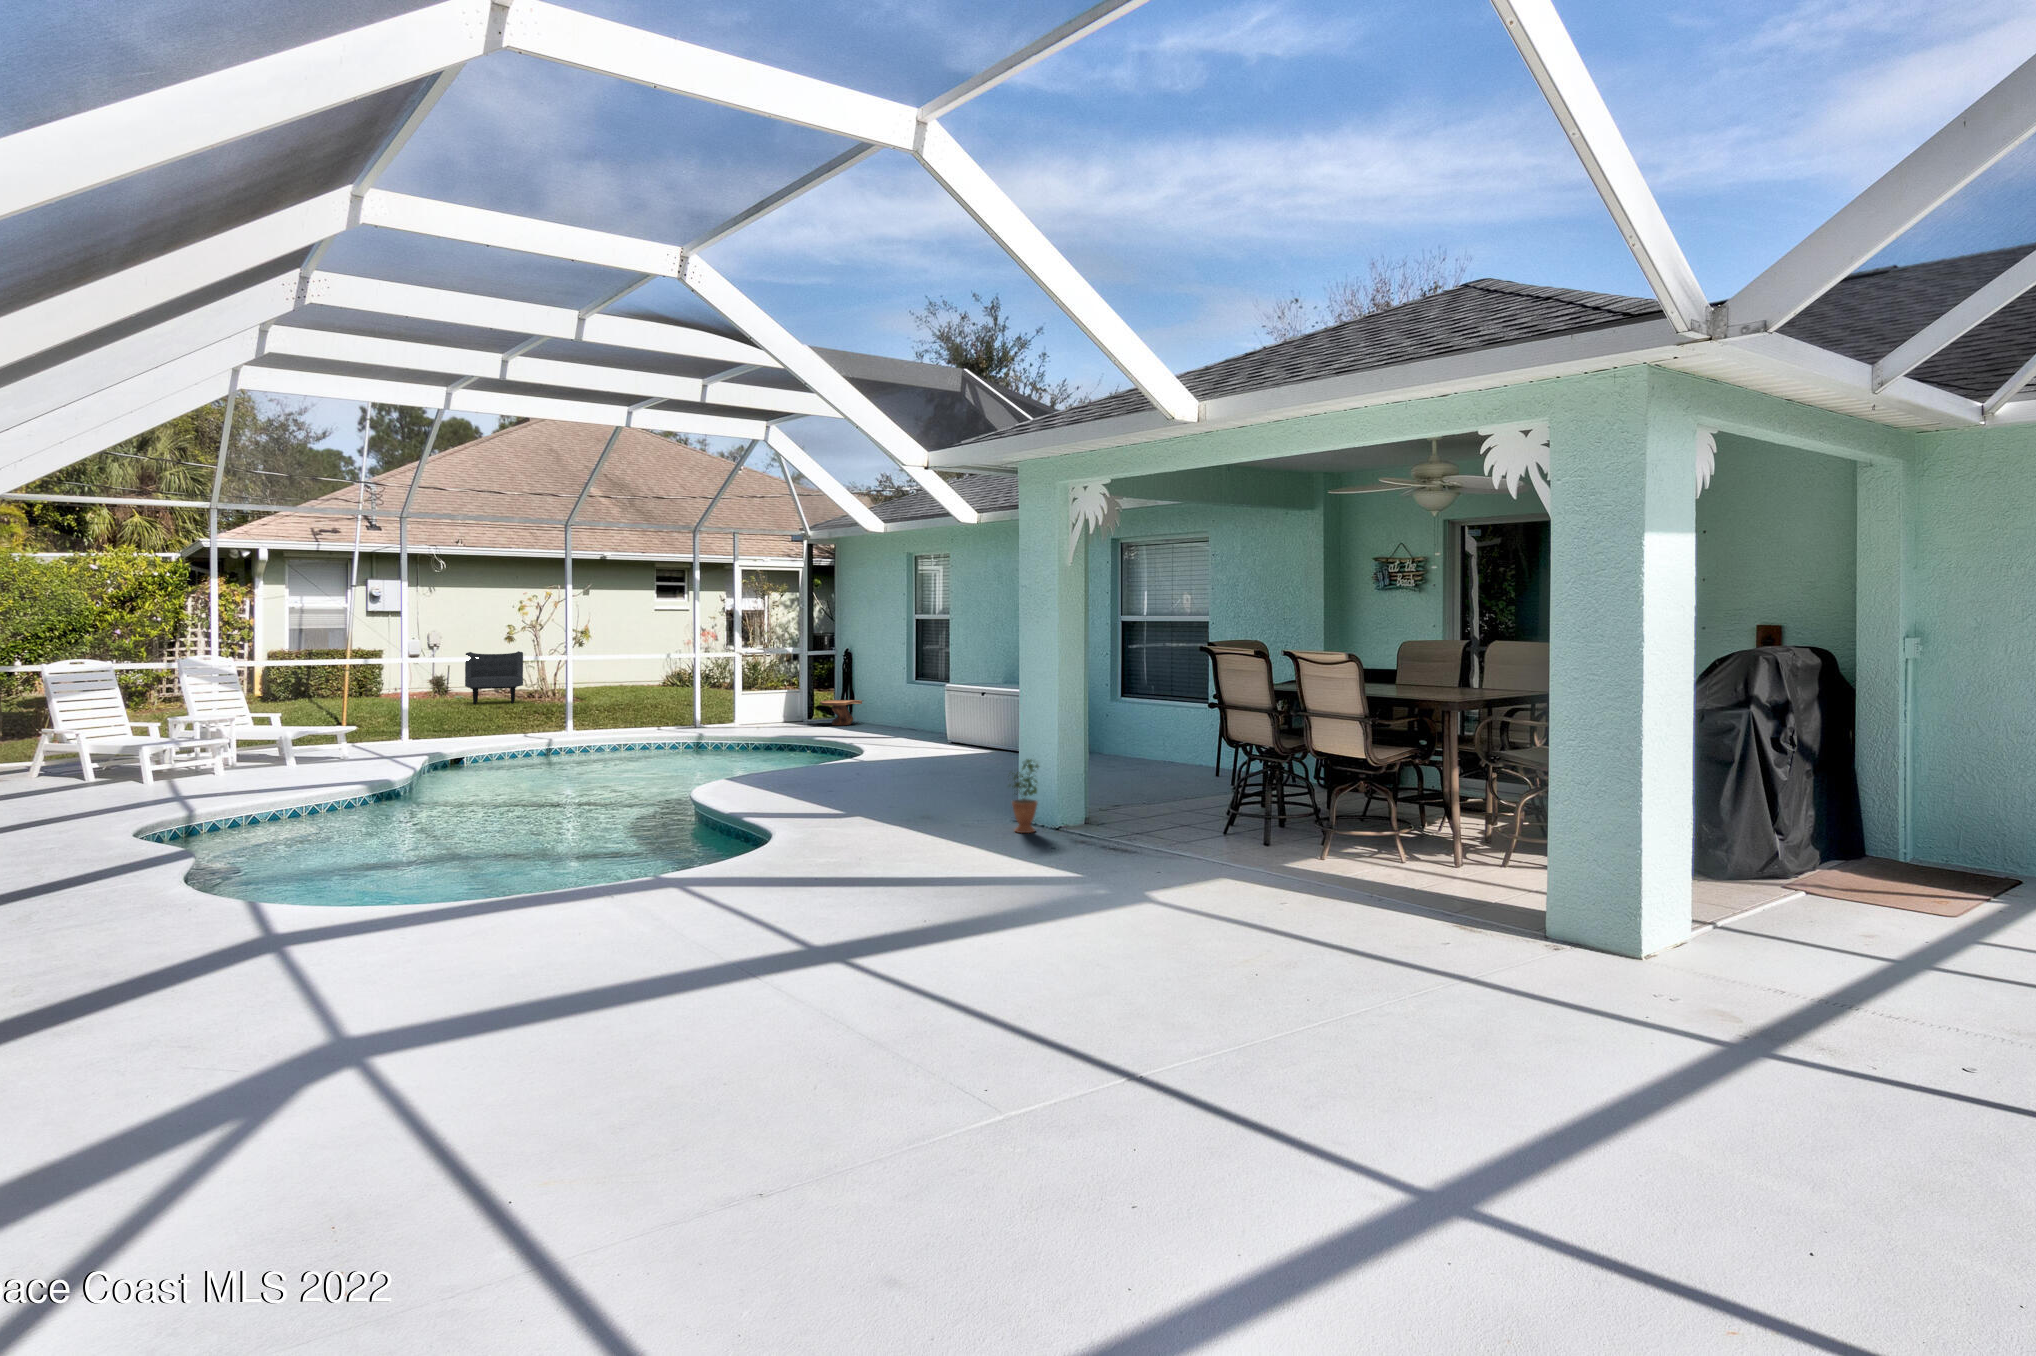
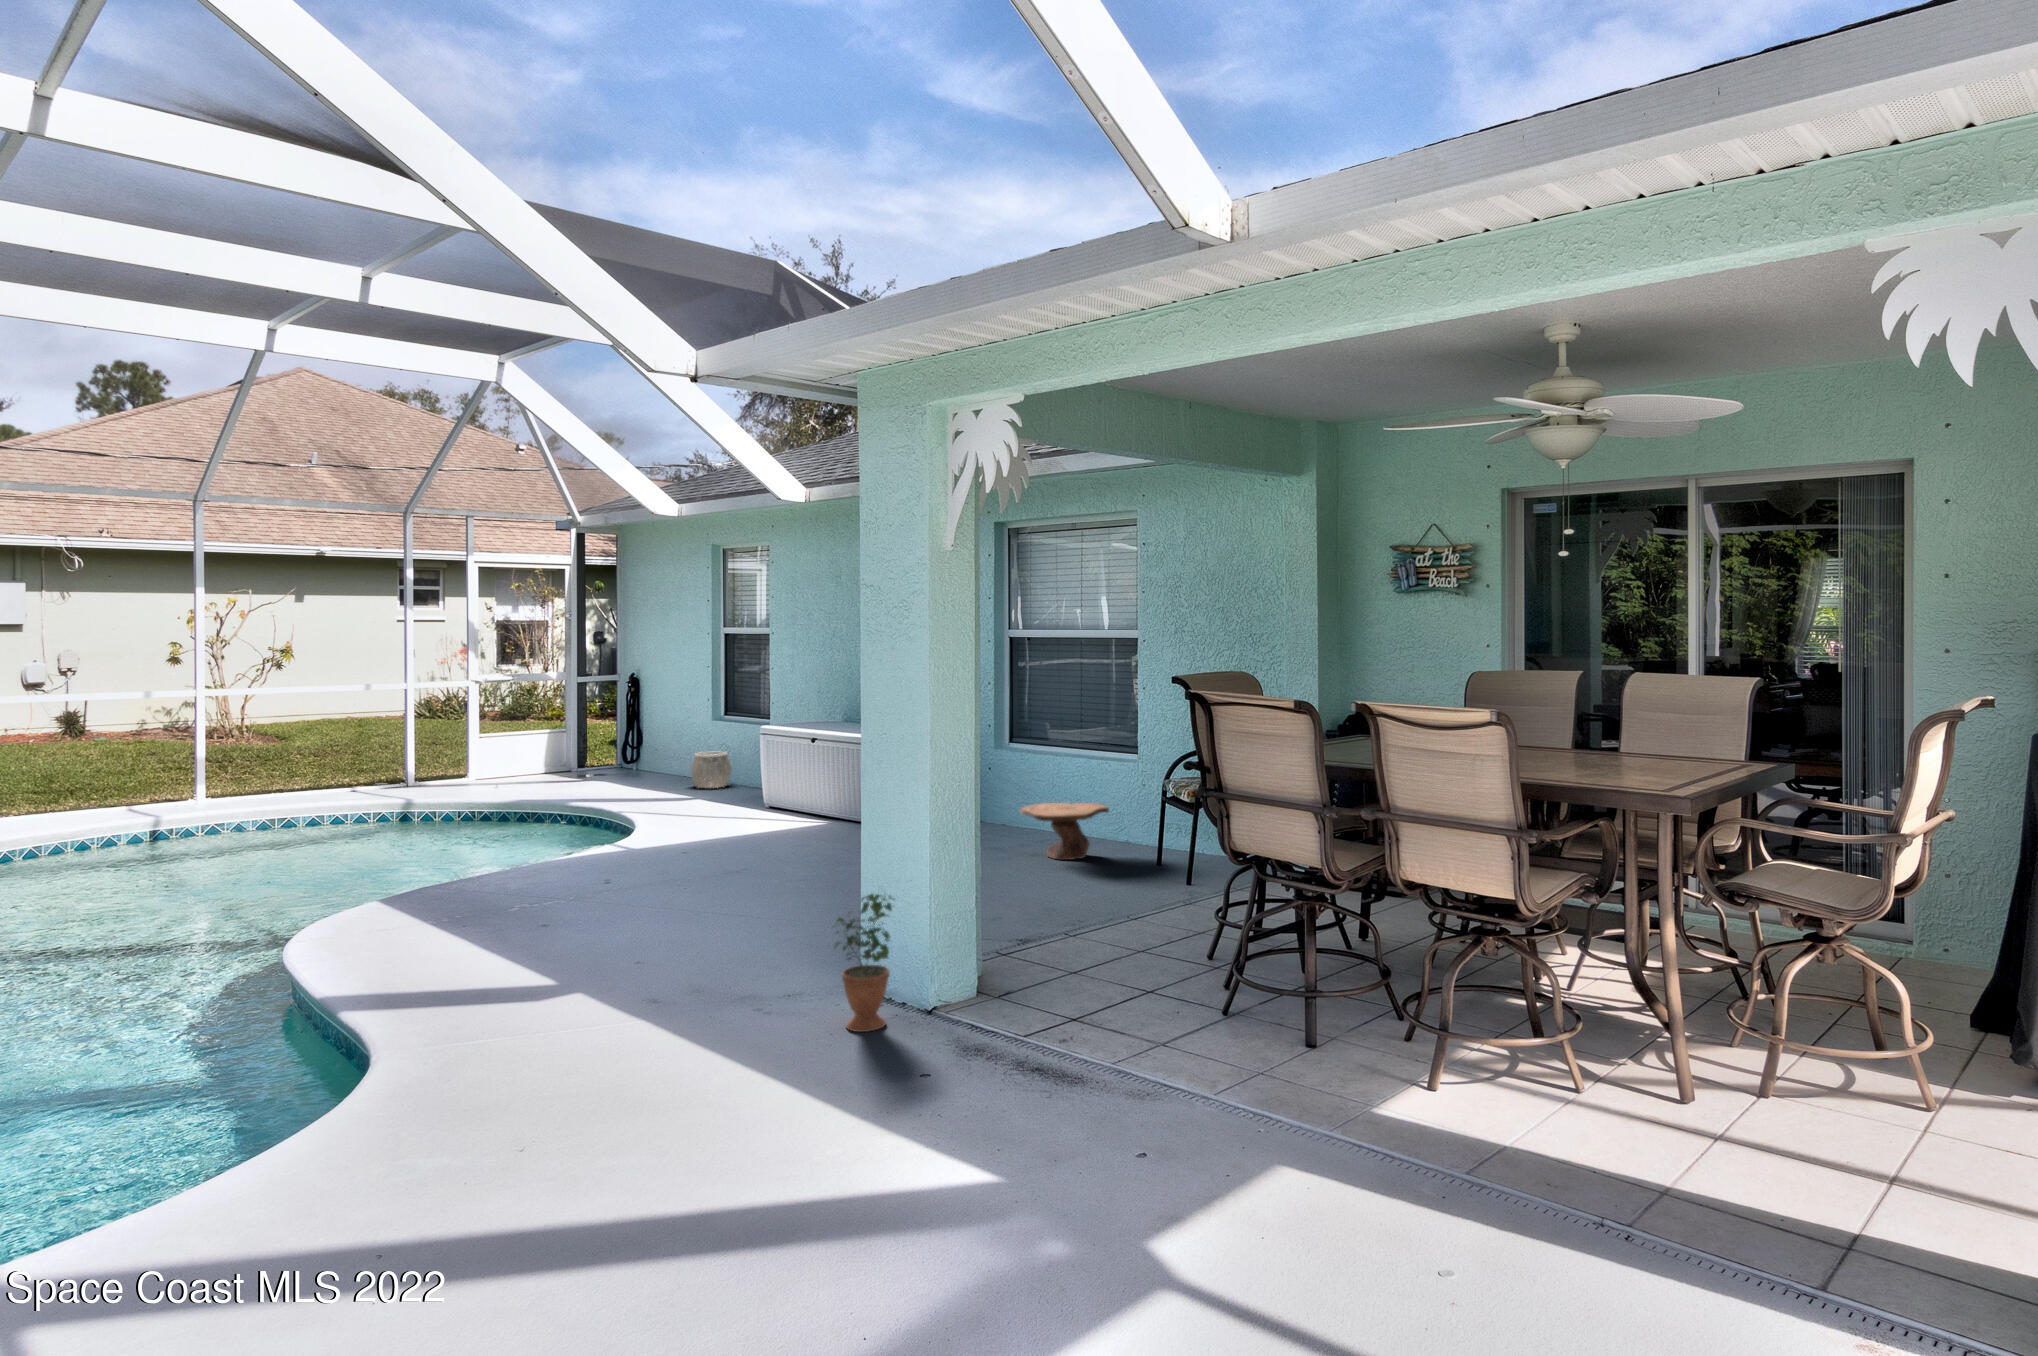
armchair: present [465,651,523,704] -> none [104,678,196,751]
side table: present [820,700,862,725] -> present [1021,803,1109,860]
woven basket: none [891,706,920,732] -> present [691,752,731,788]

